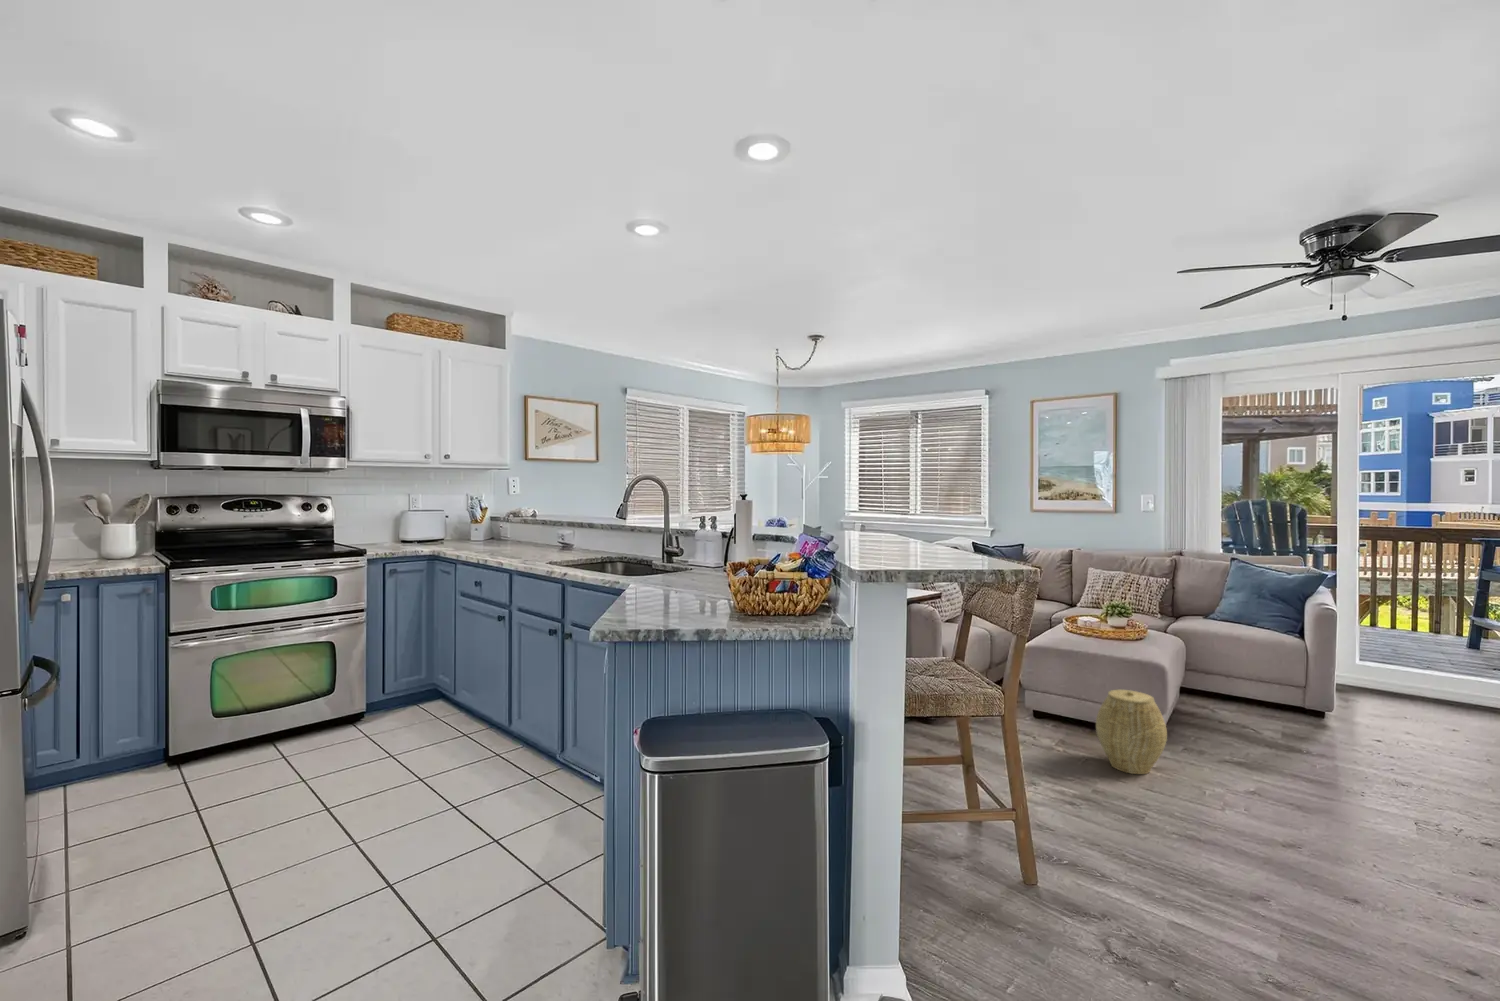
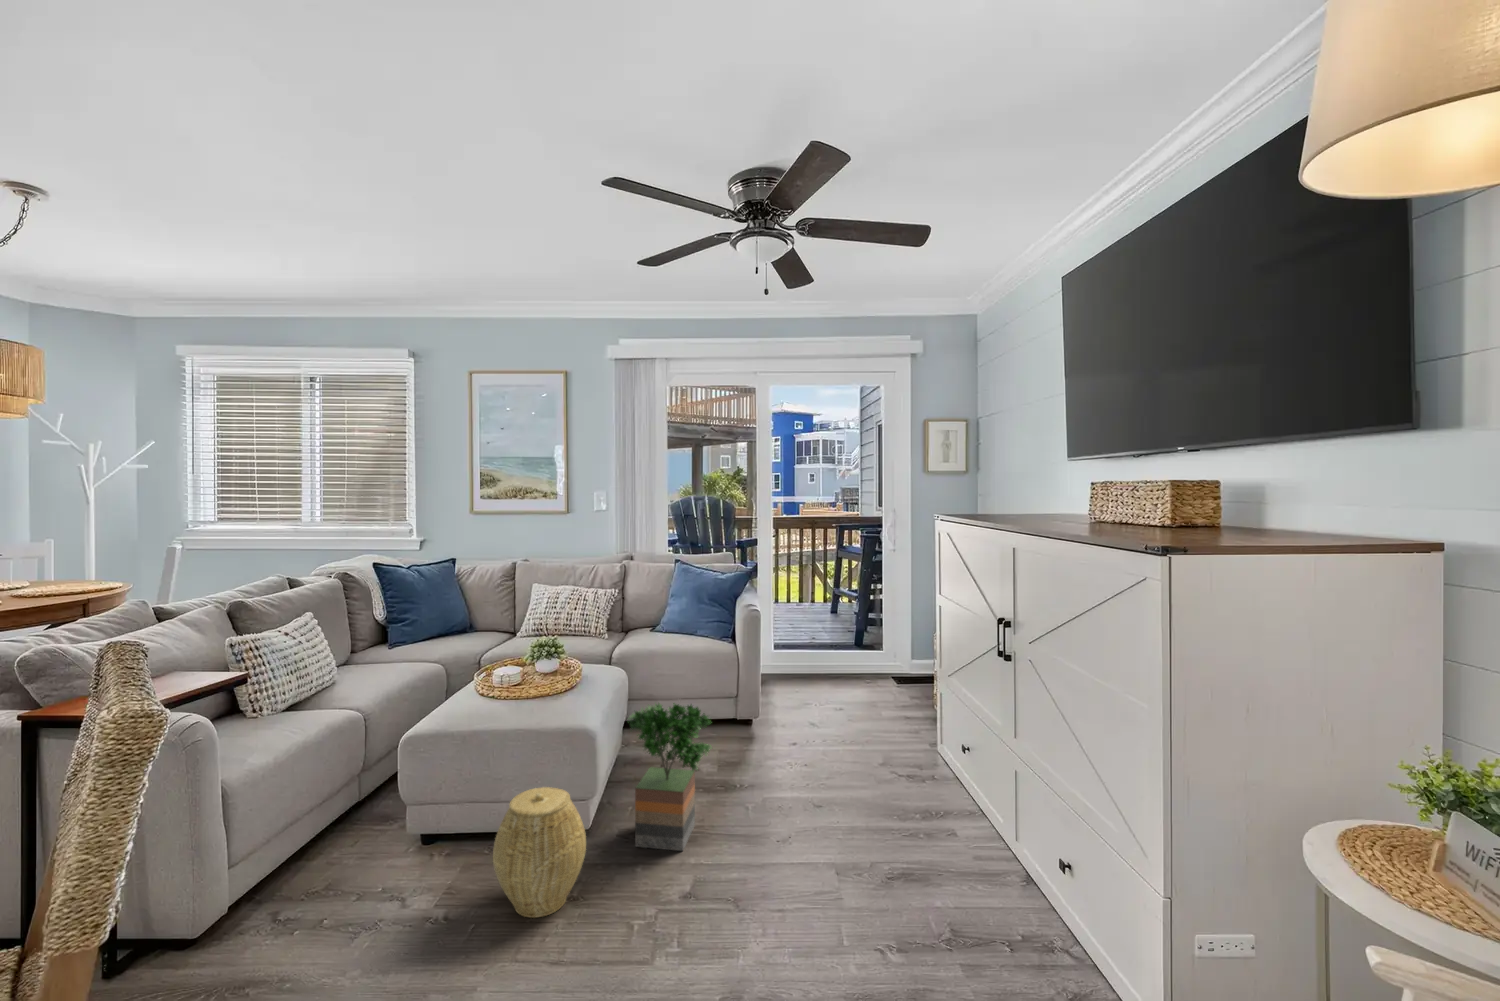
potted tree: none [1195,653,1282,772] -> present [629,703,711,851]

